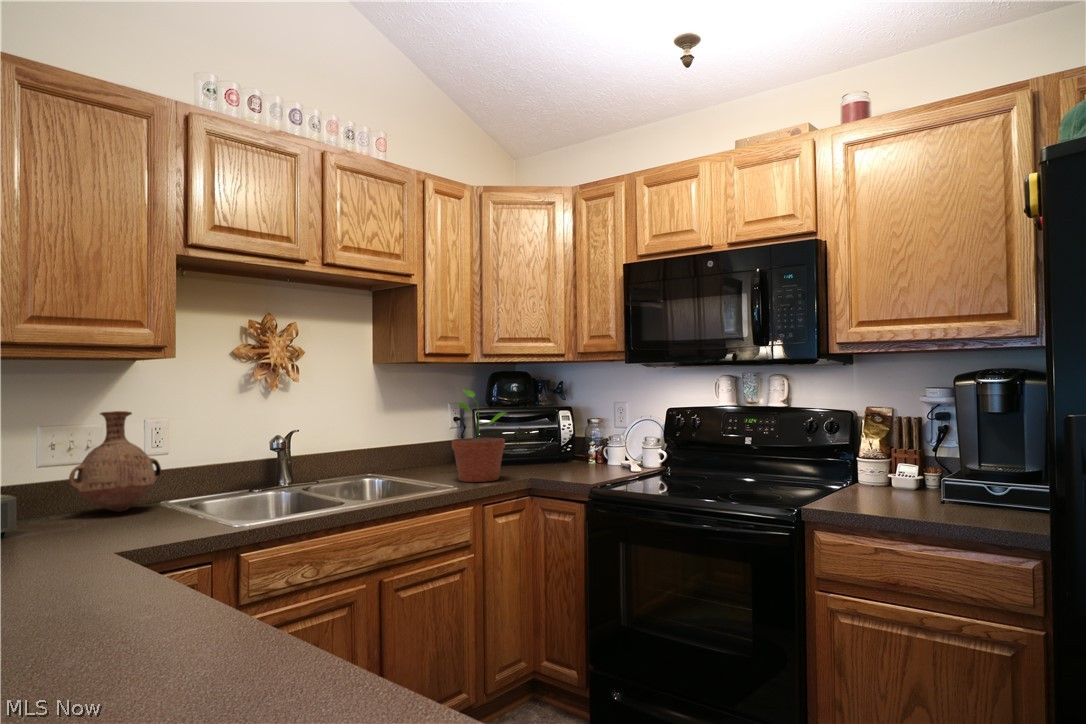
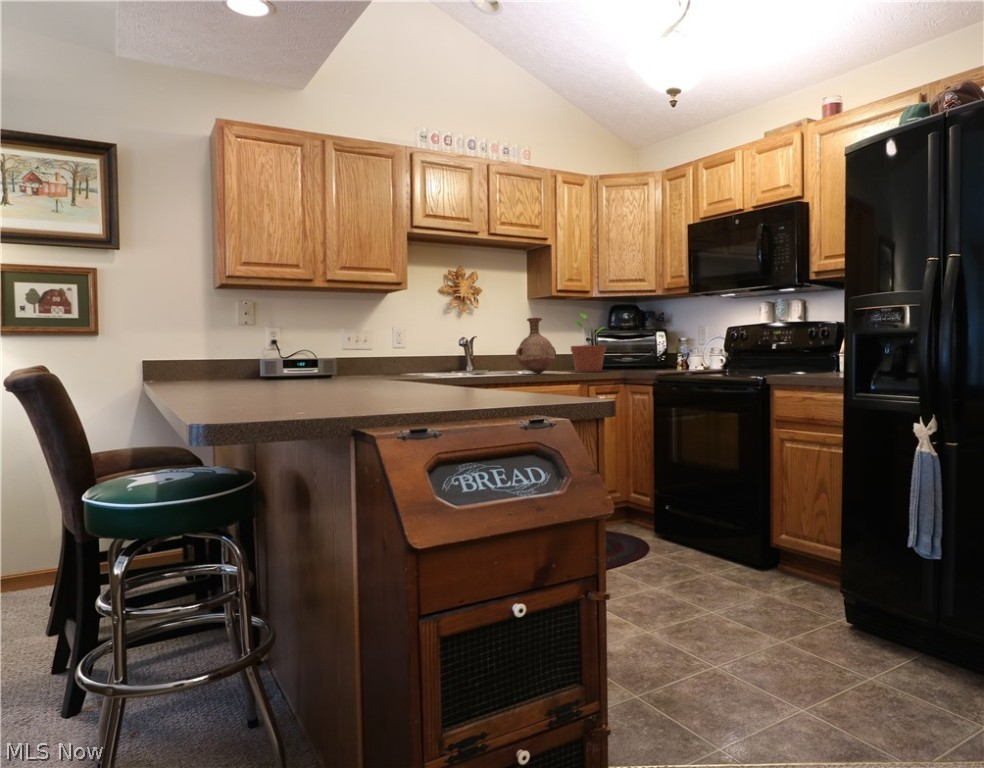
vase: present [69,411,161,512] -> present [516,318,556,374]

